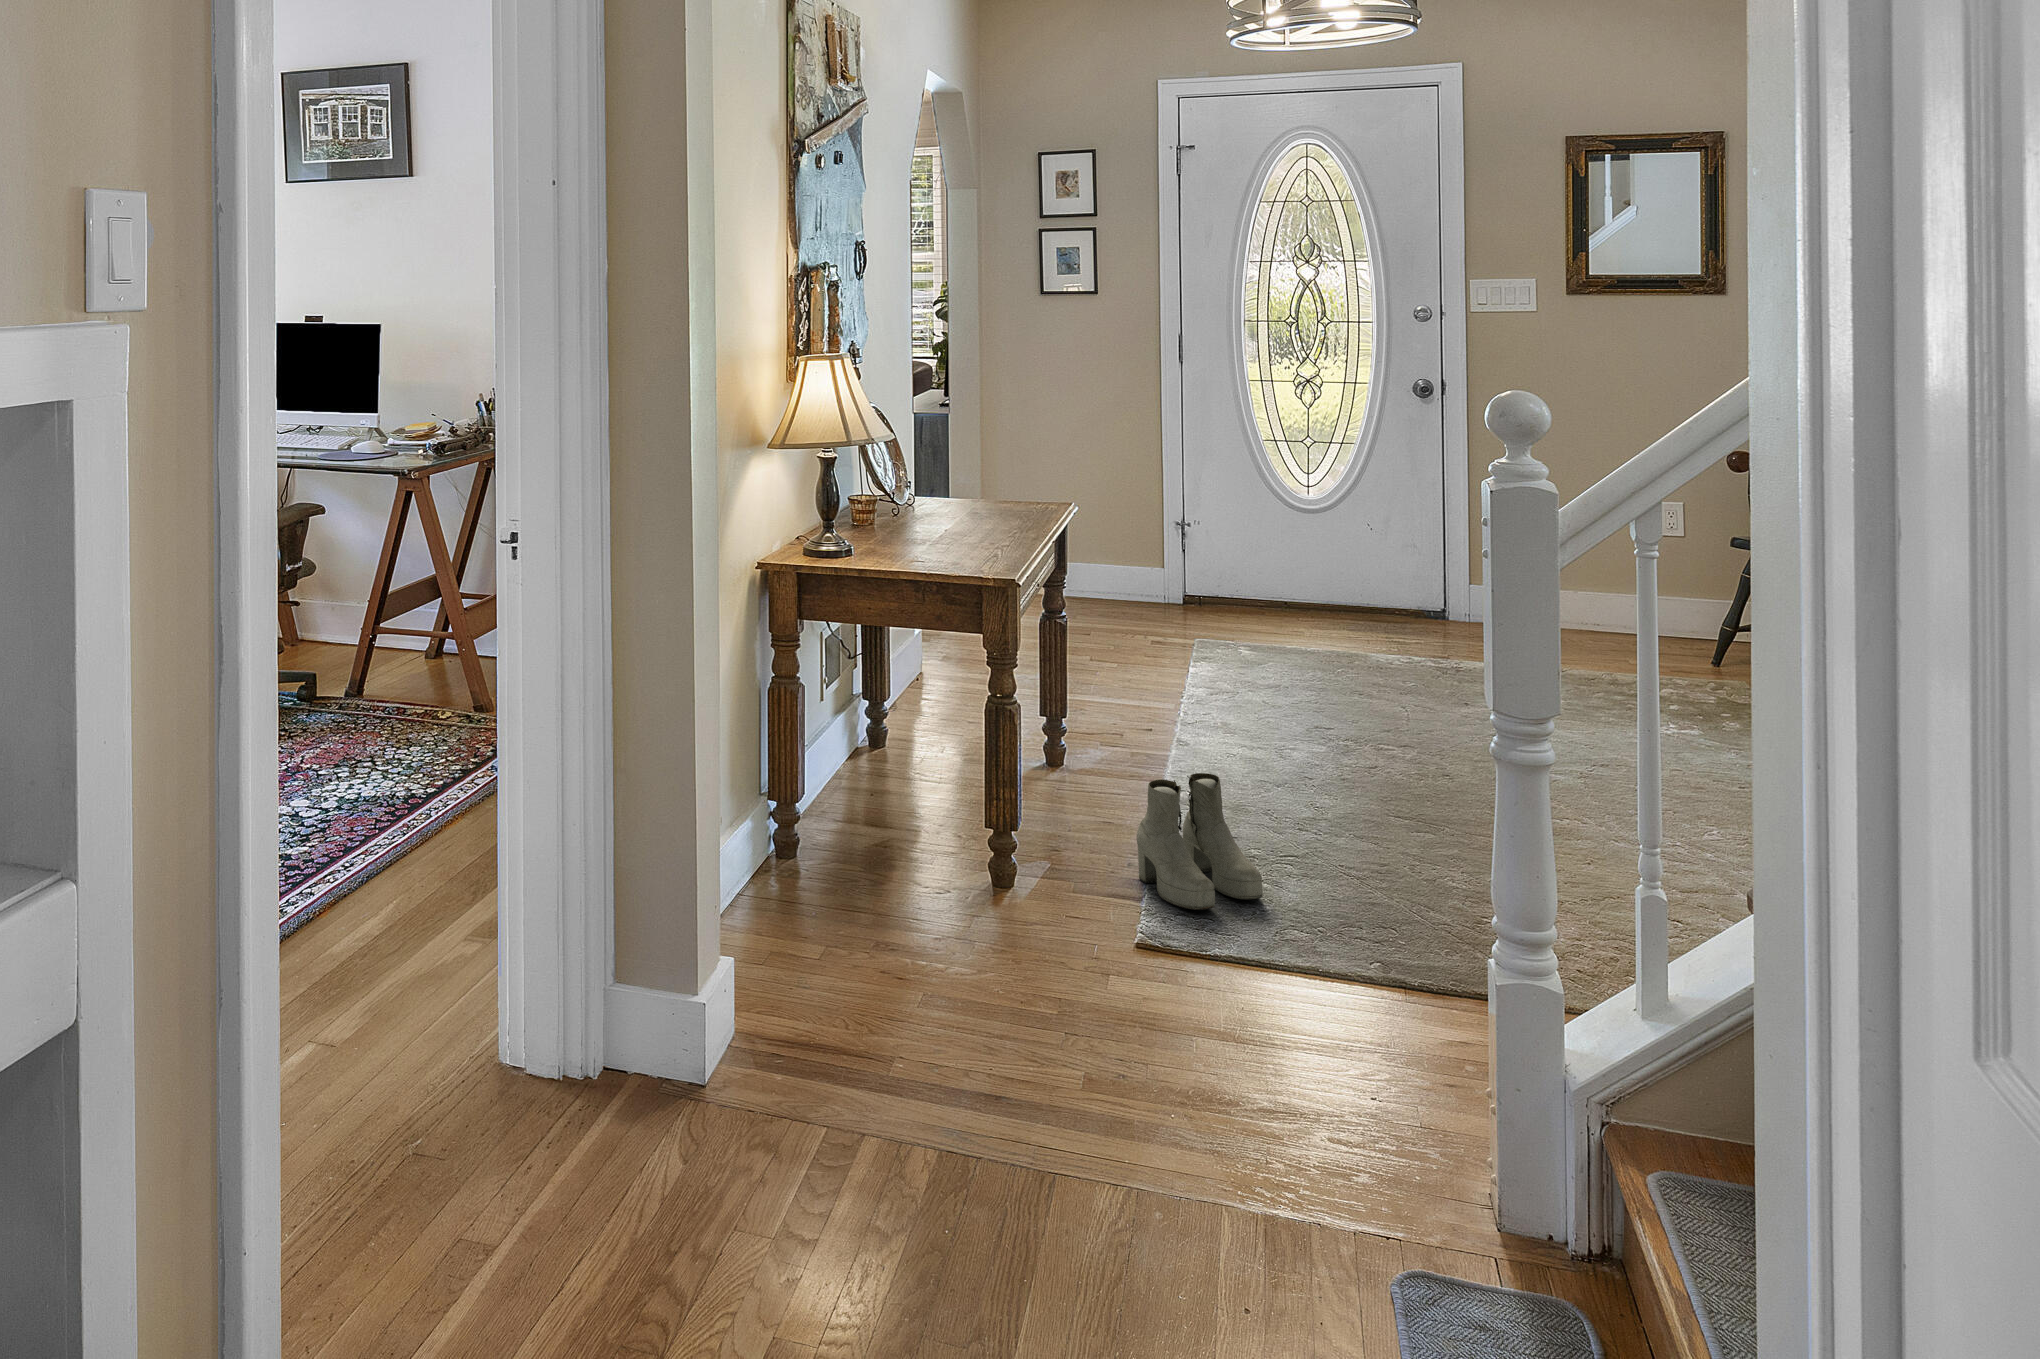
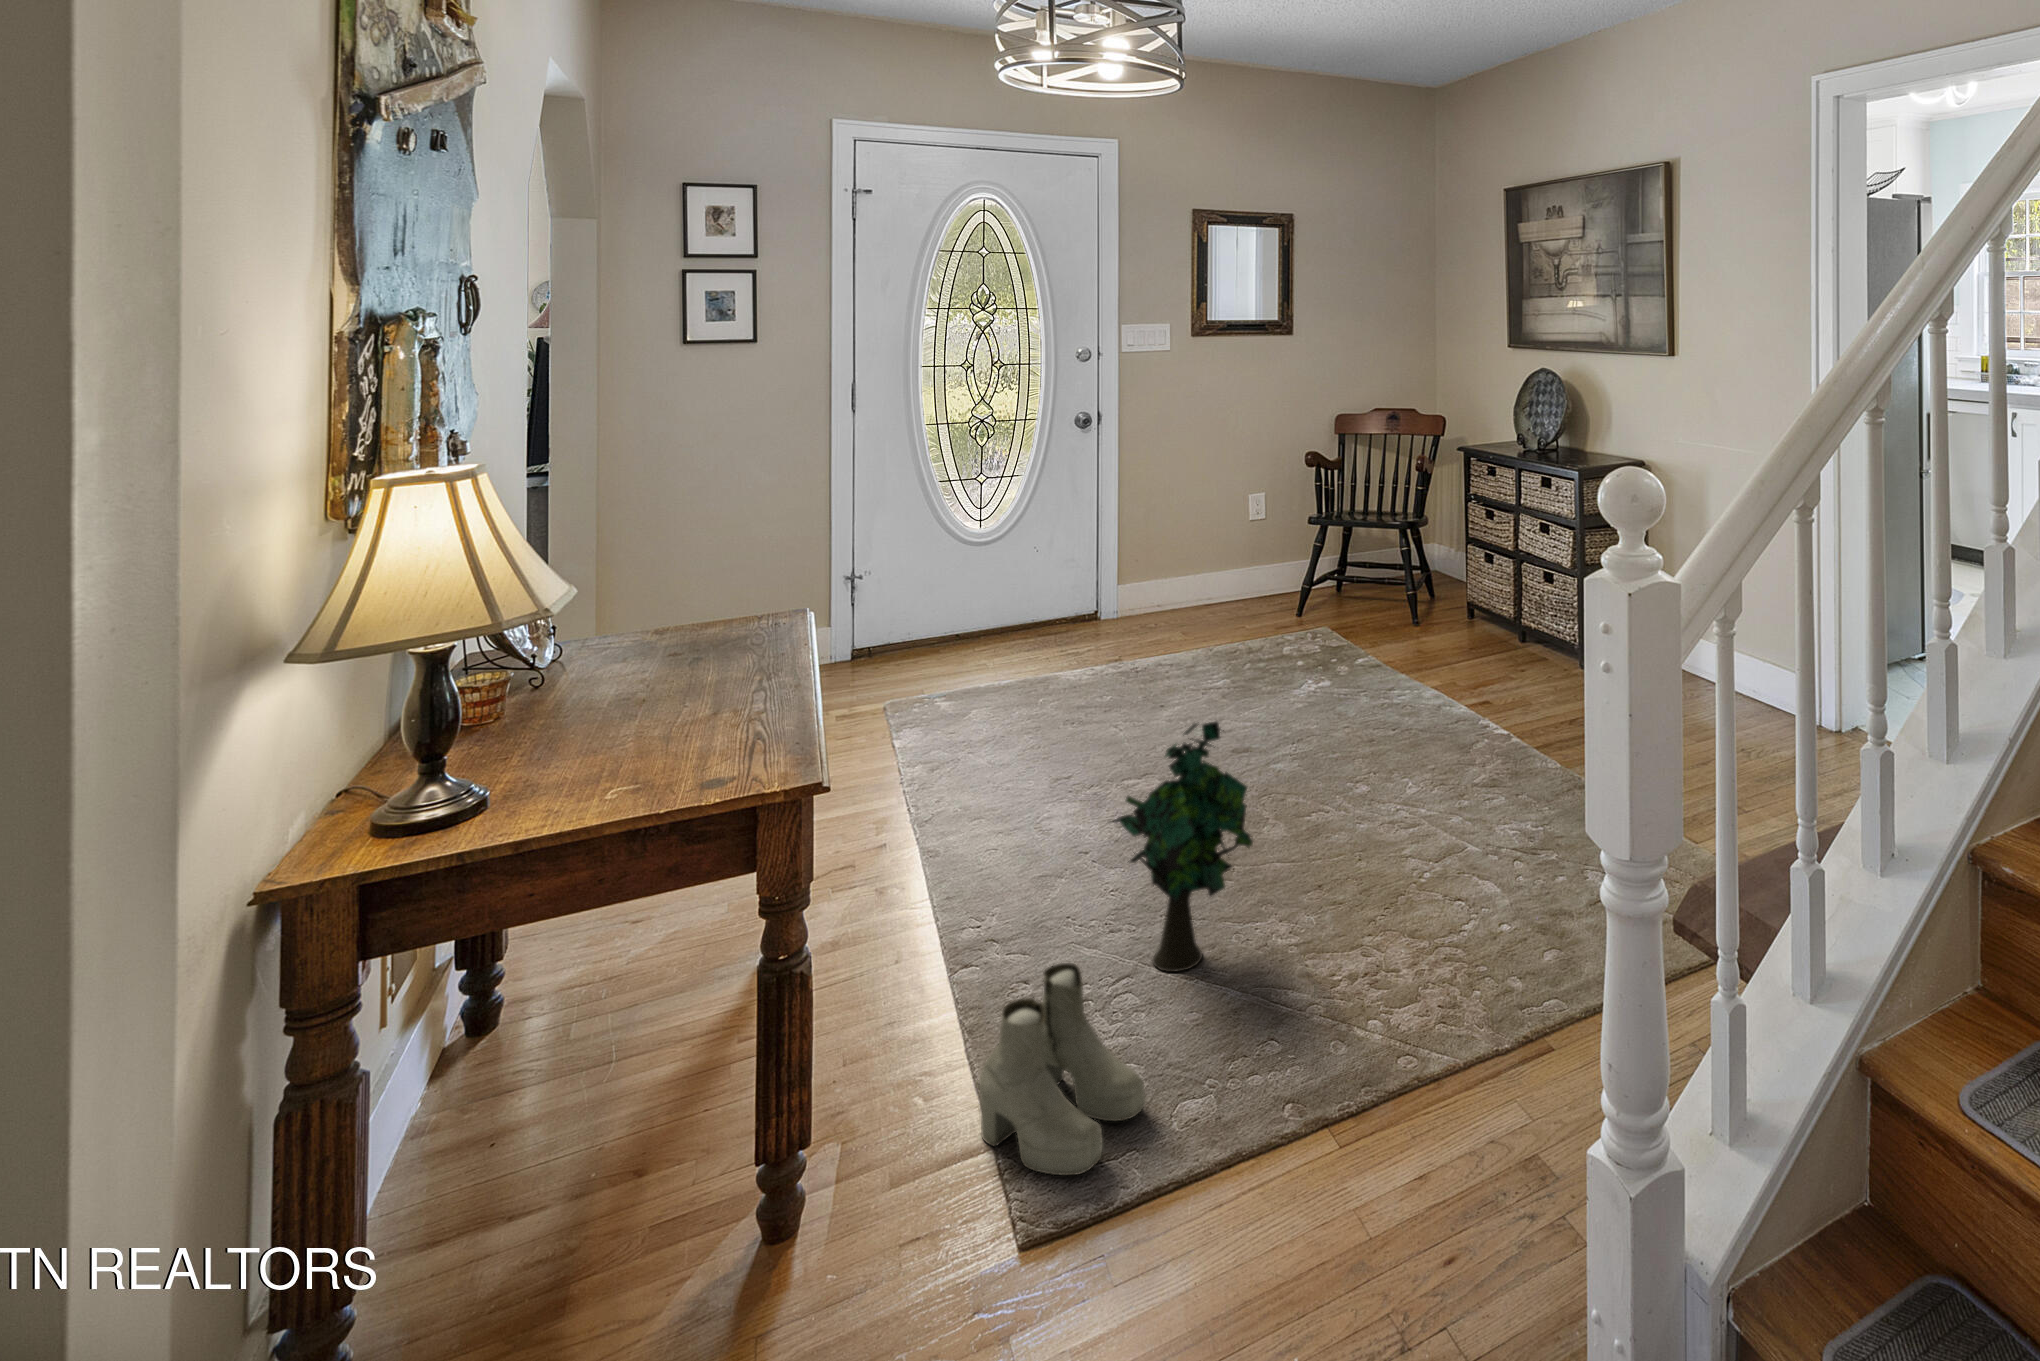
decorative plant: none [1282,624,1427,850] -> present [1112,722,1253,972]

